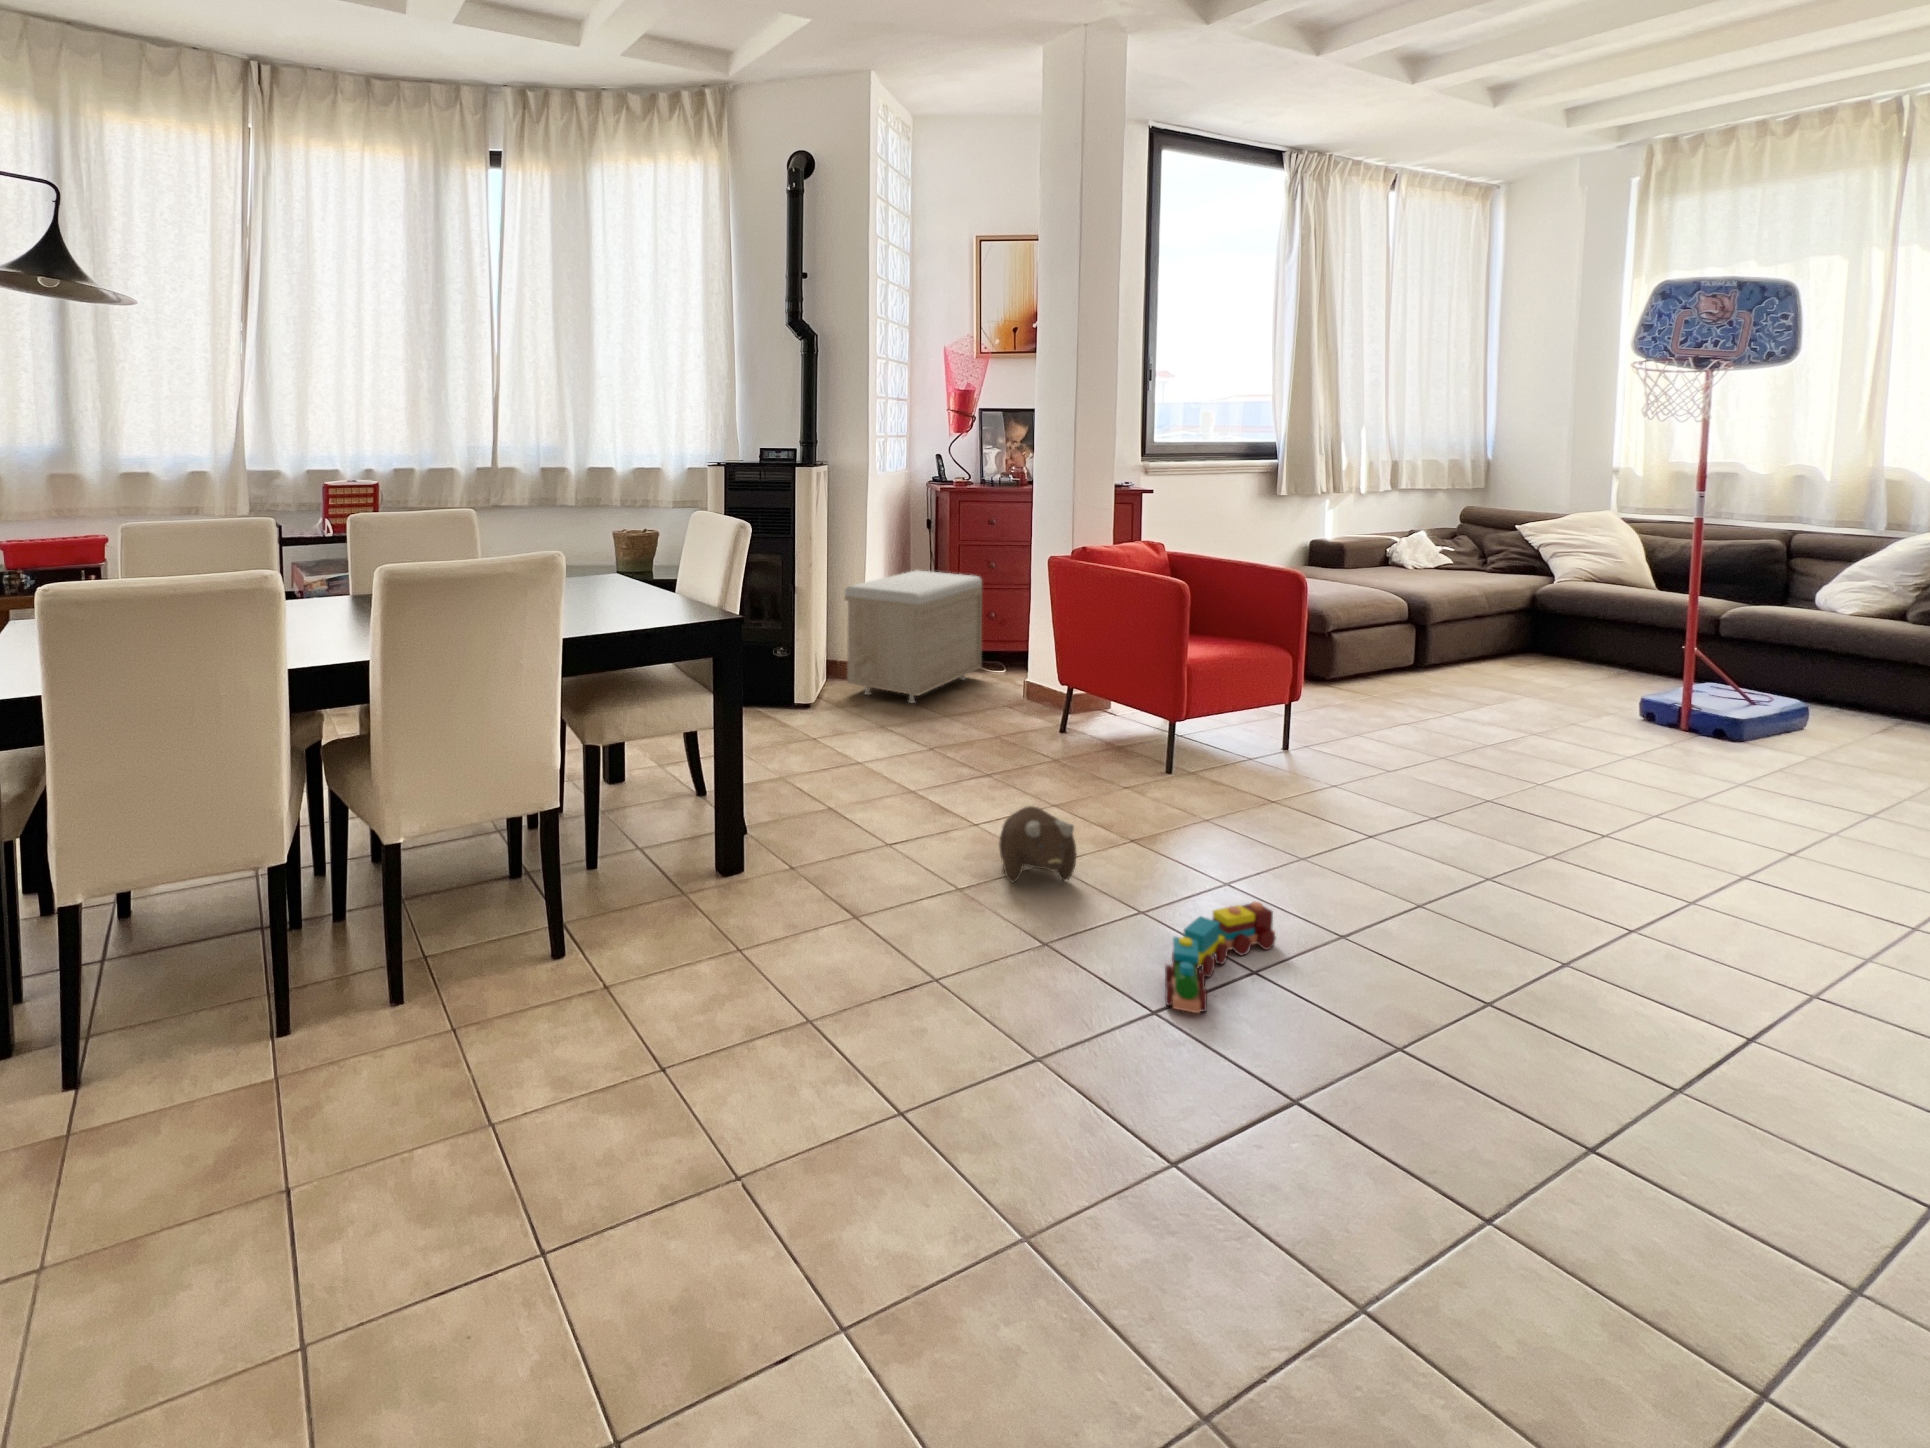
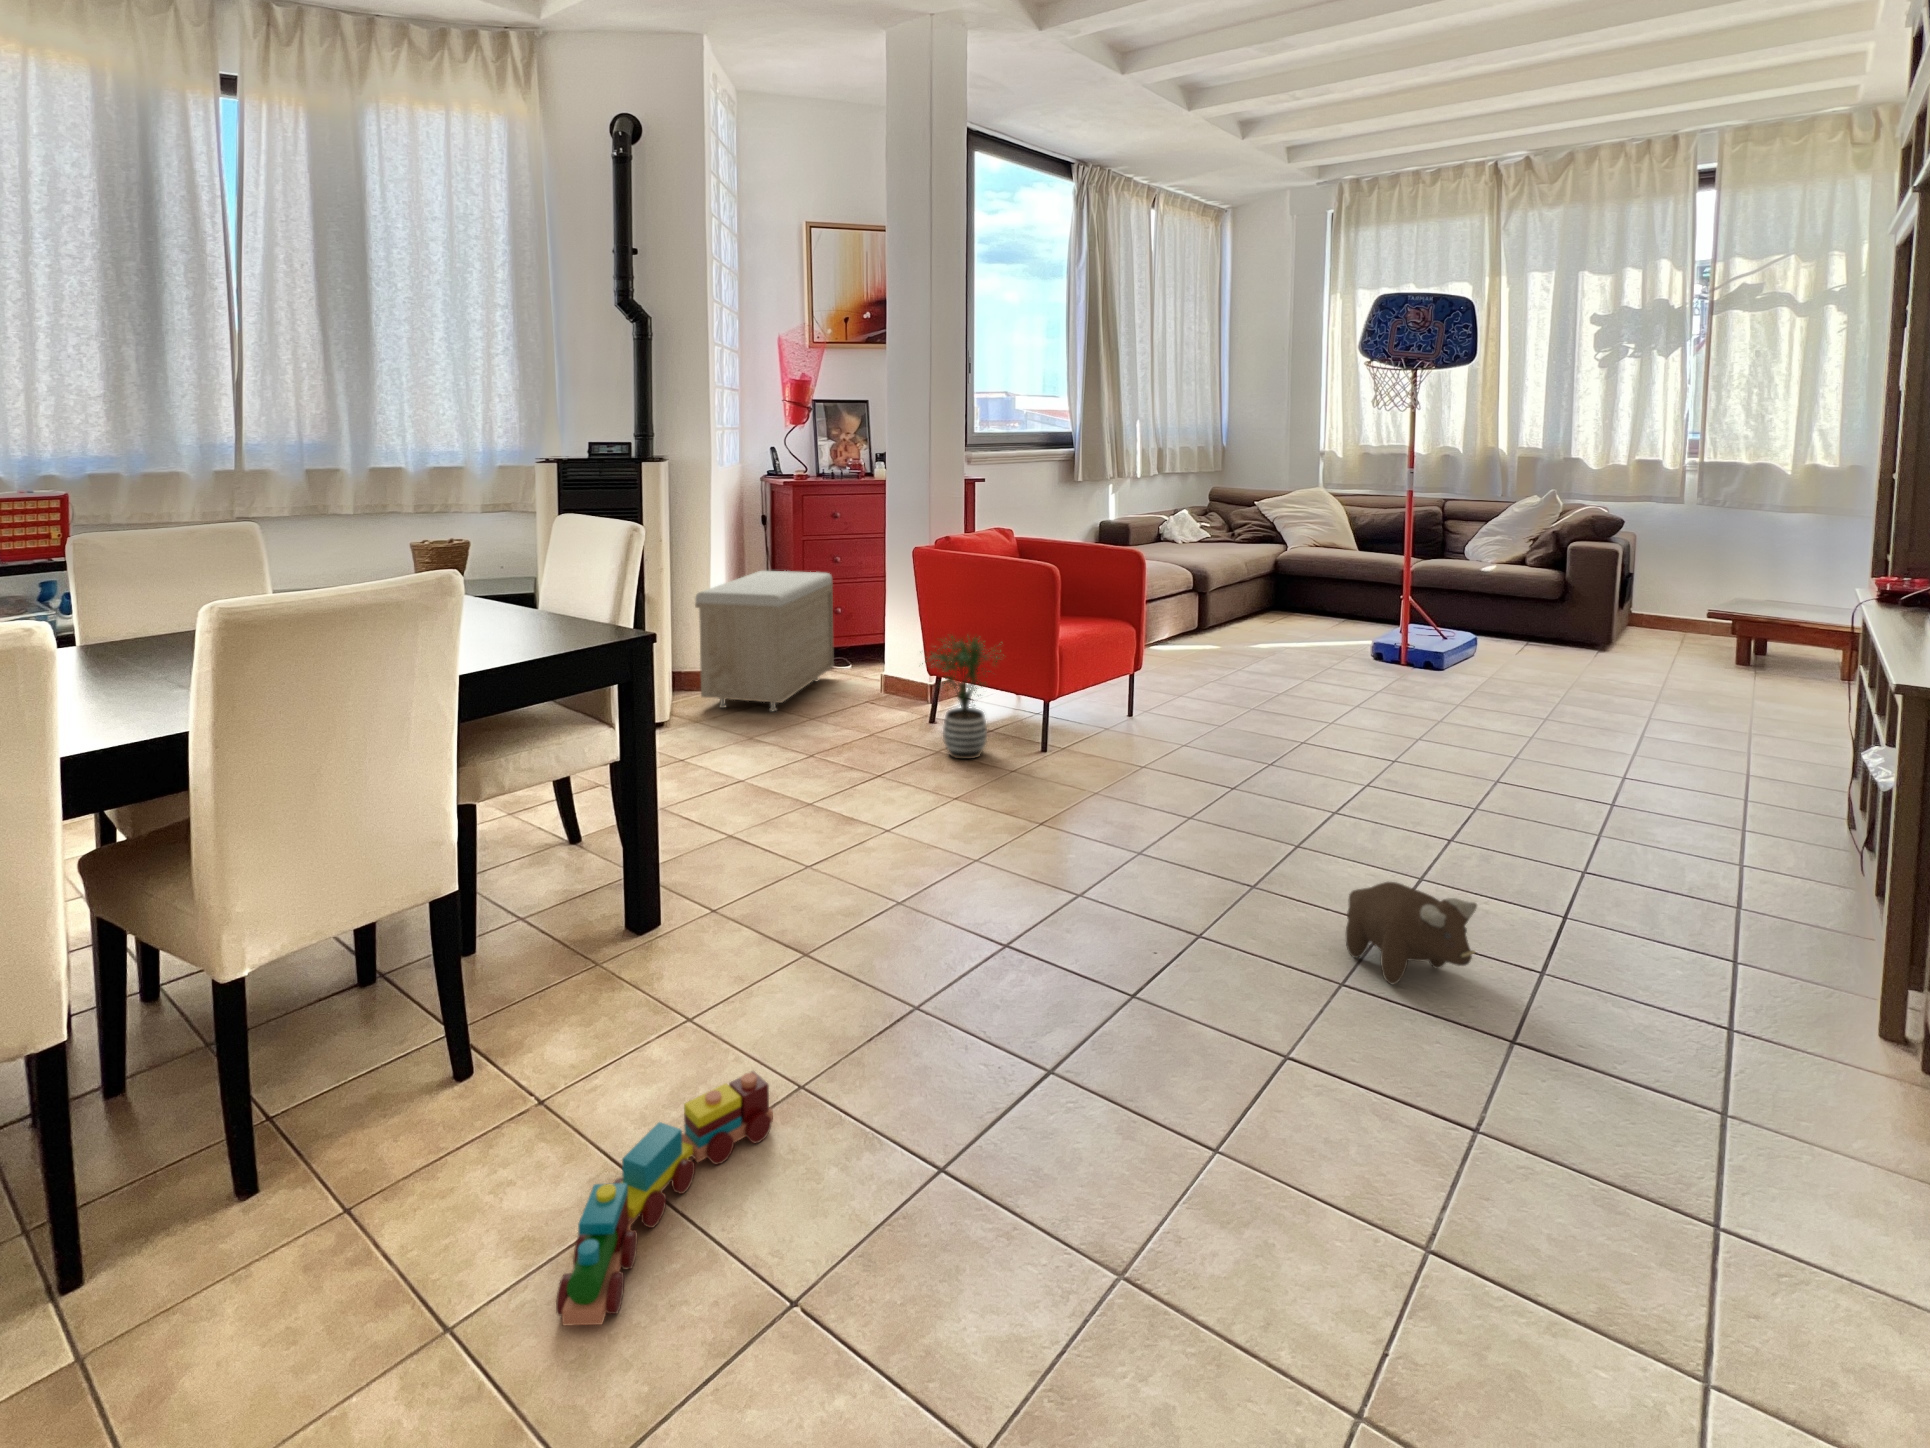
potted plant: none [1037,642,1130,770] -> present [922,636,1001,759]
plush toy: present [999,806,1076,883] -> present [1346,882,1477,985]
toy train: present [1165,901,1275,1013] -> present [556,1071,773,1326]

